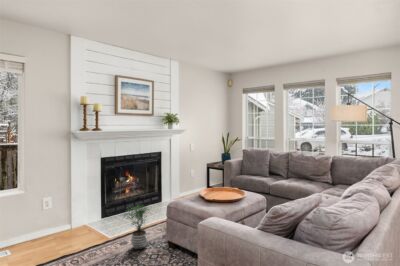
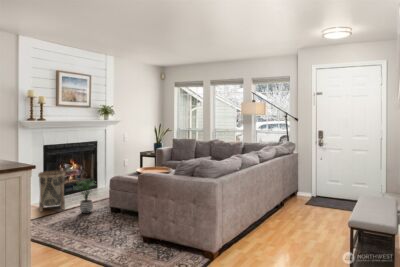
basket: none [87,189,120,241] -> present [38,171,65,212]

